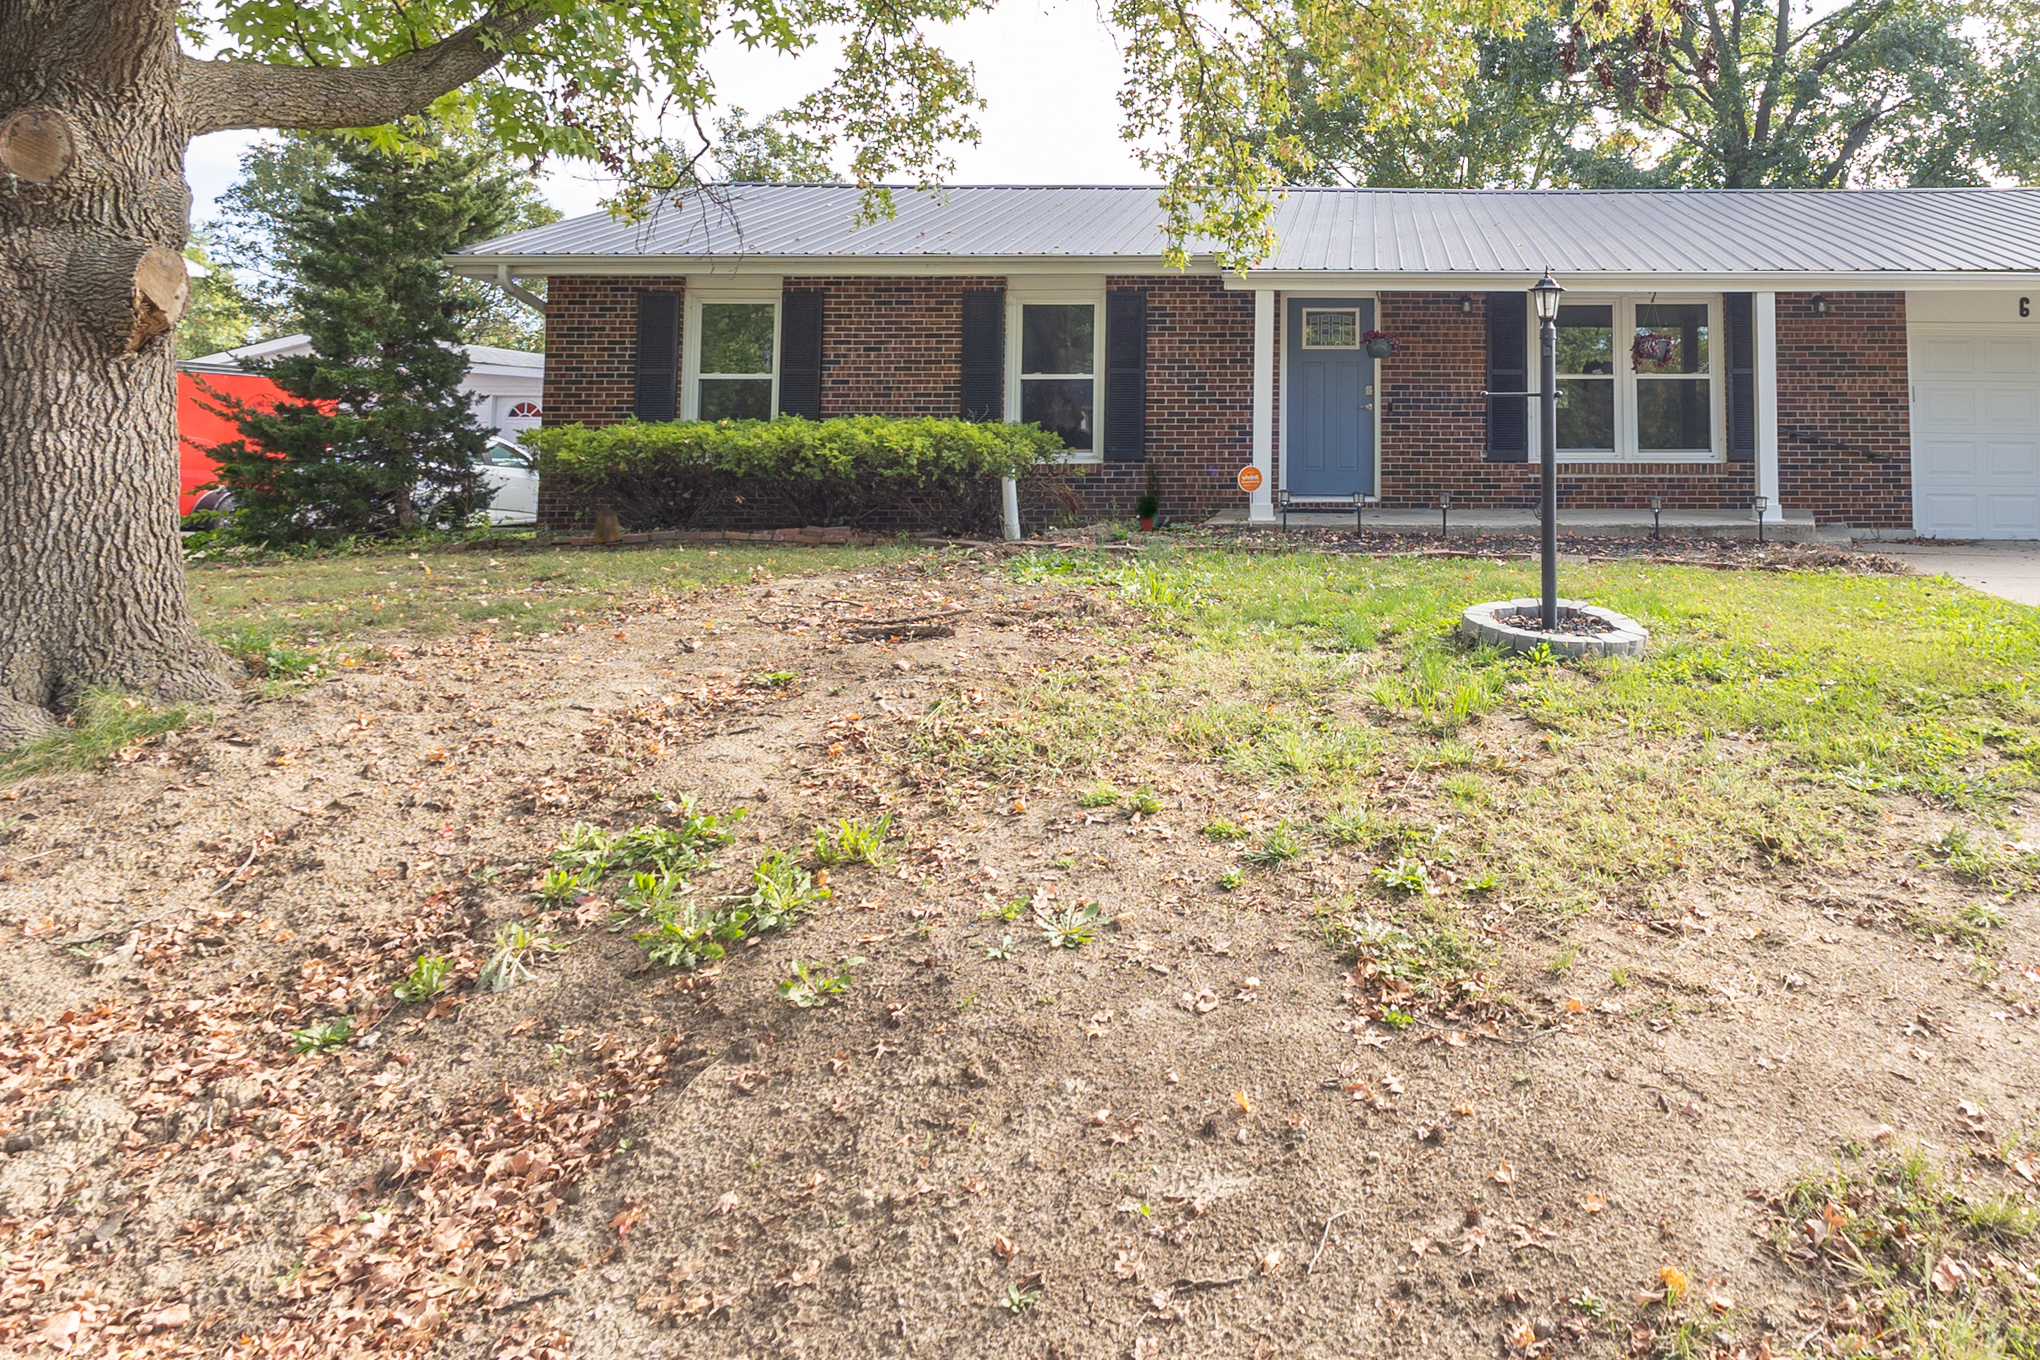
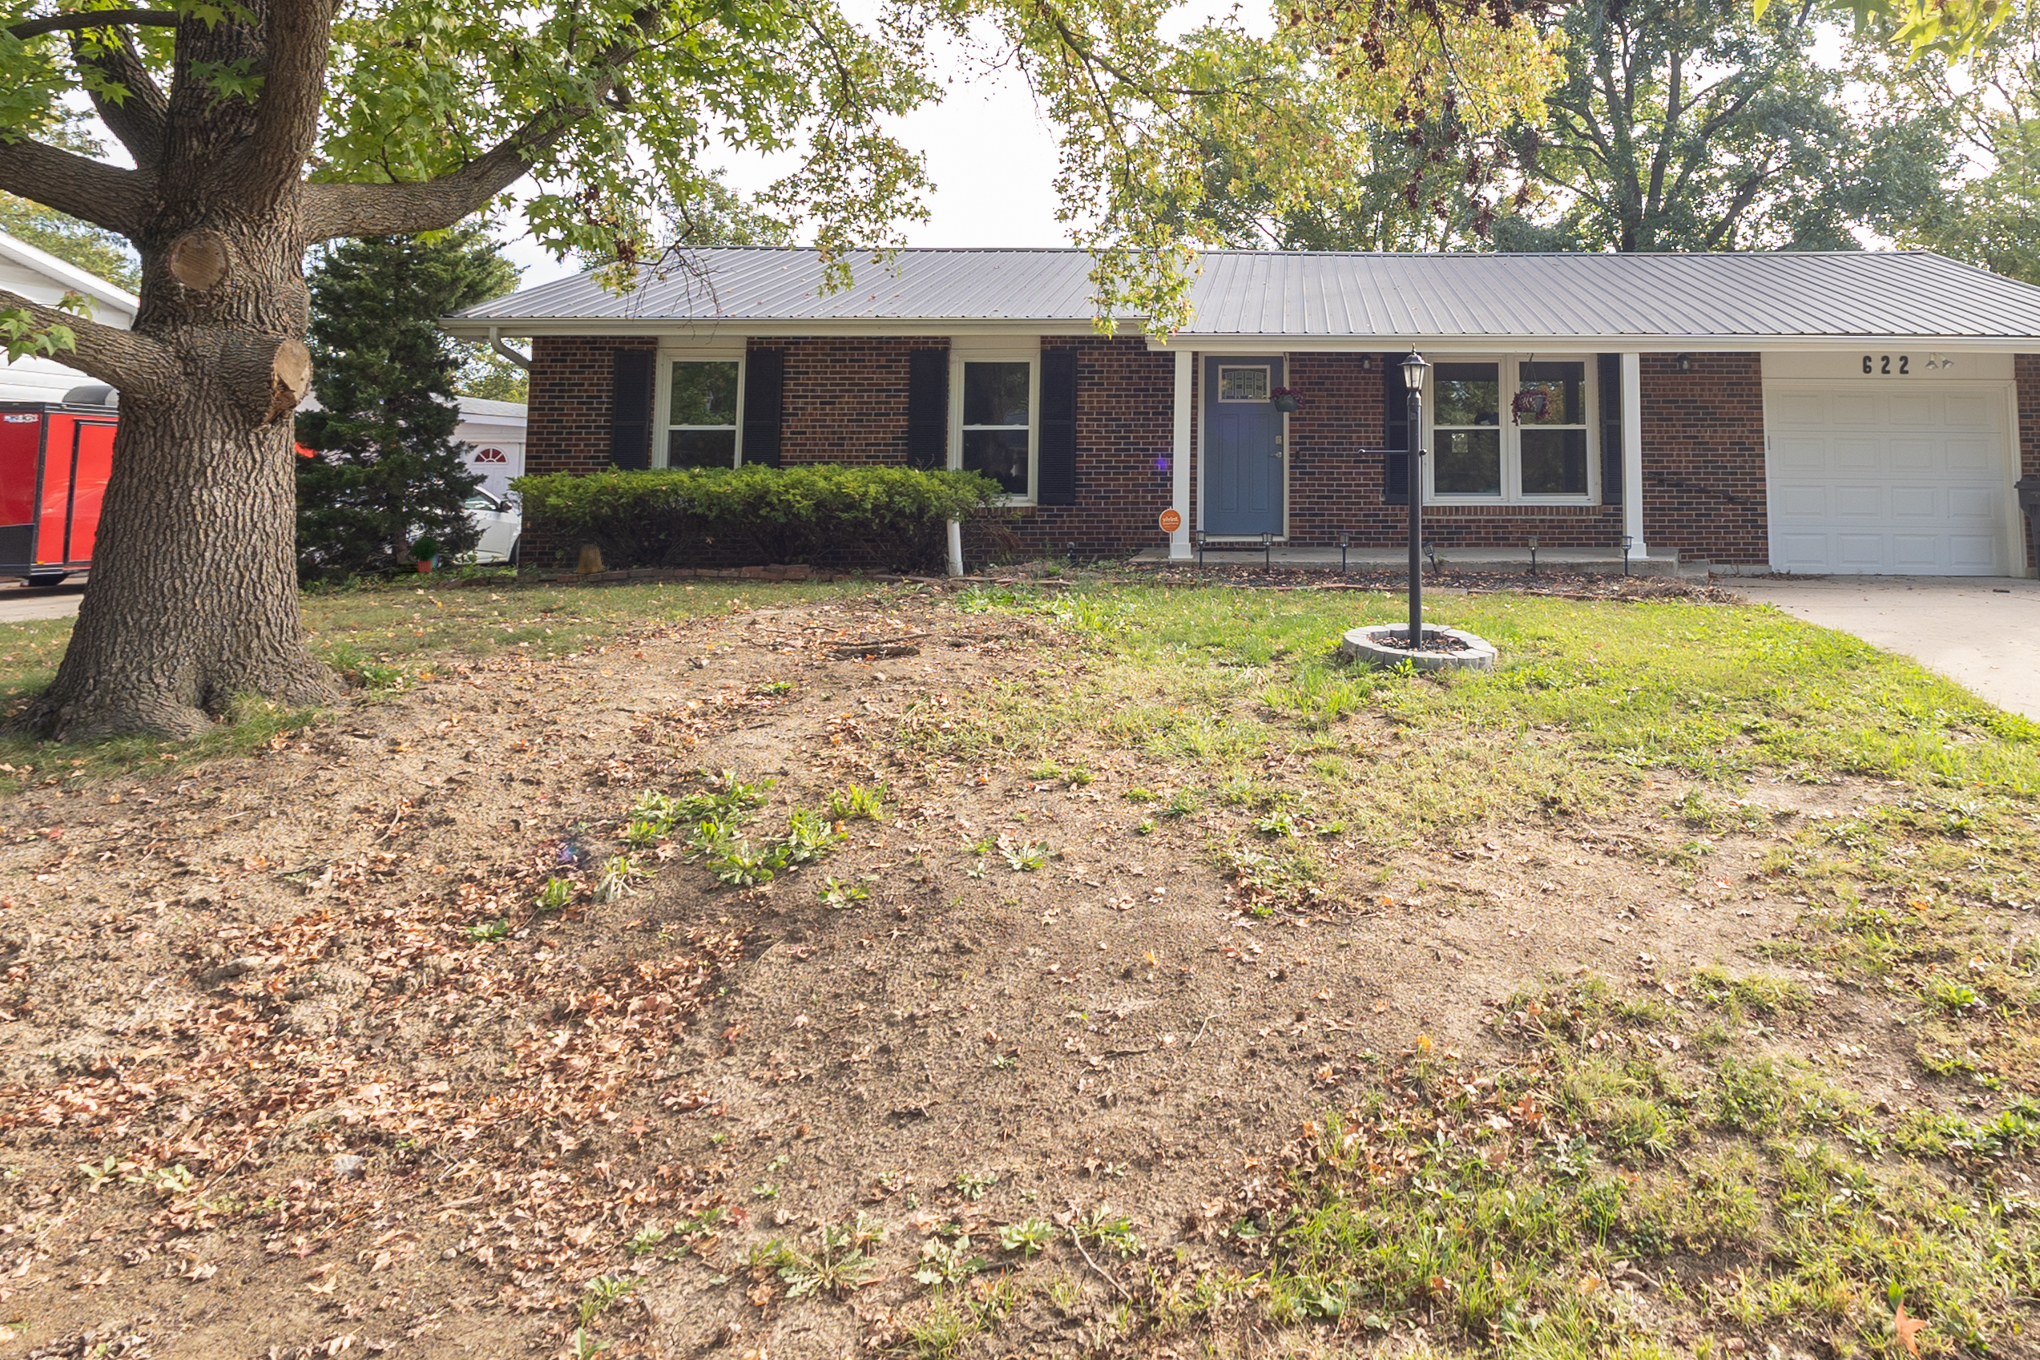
potted plant: present [1135,462,1163,531] -> present [412,508,443,572]

